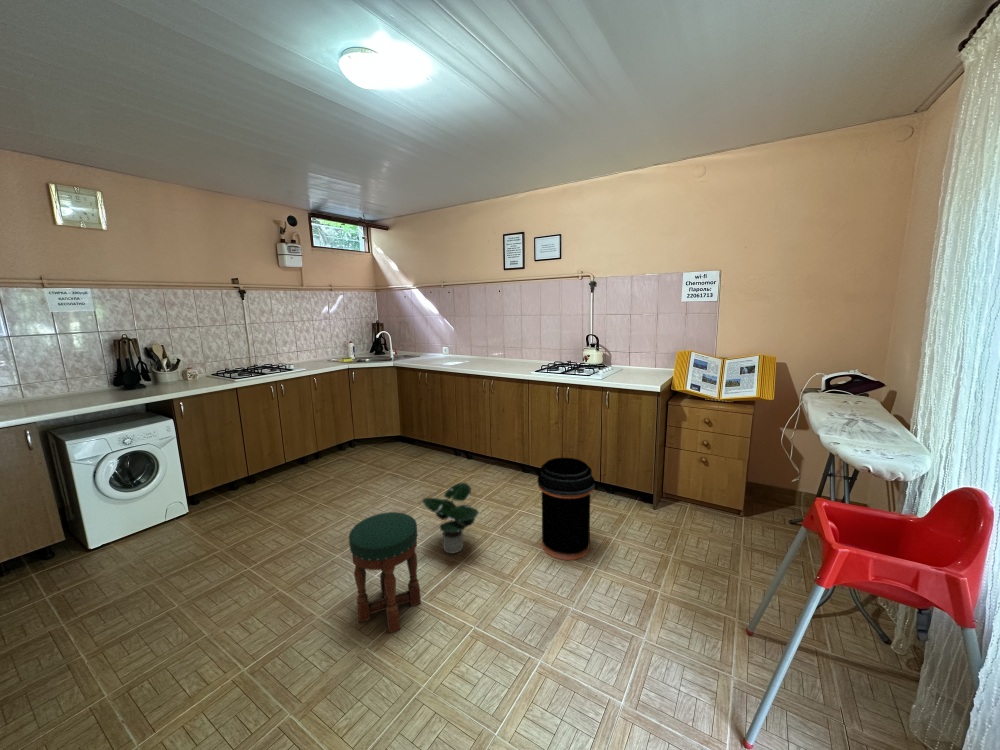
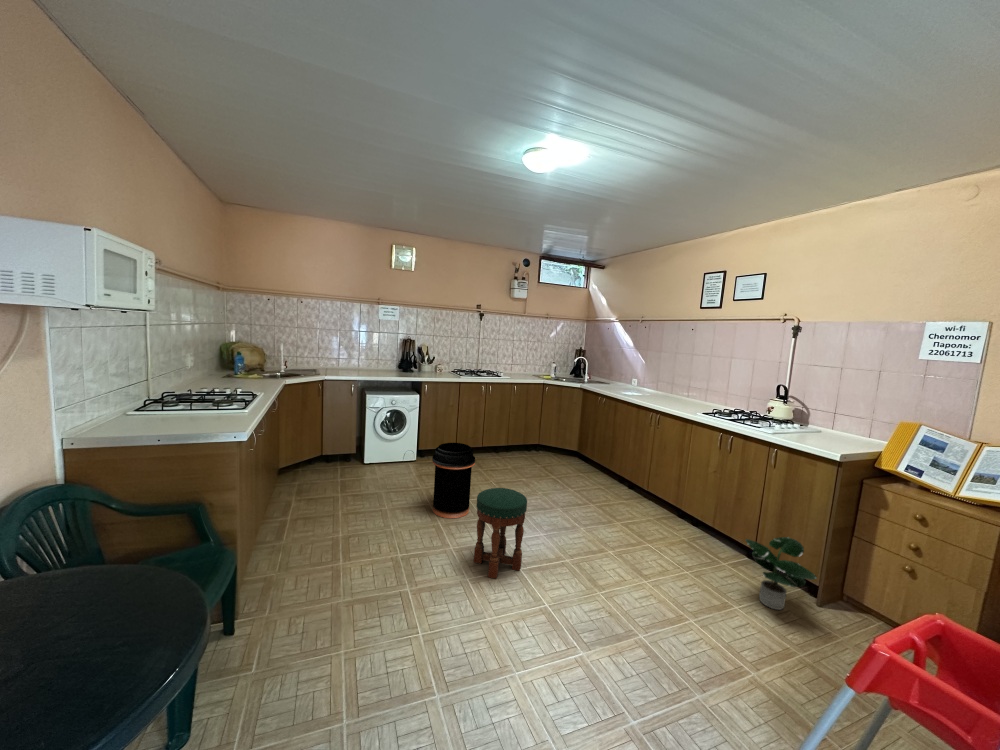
trash can: present [538,458,595,560] -> present [432,443,475,518]
potted plant: present [423,483,479,553] -> present [746,537,816,610]

